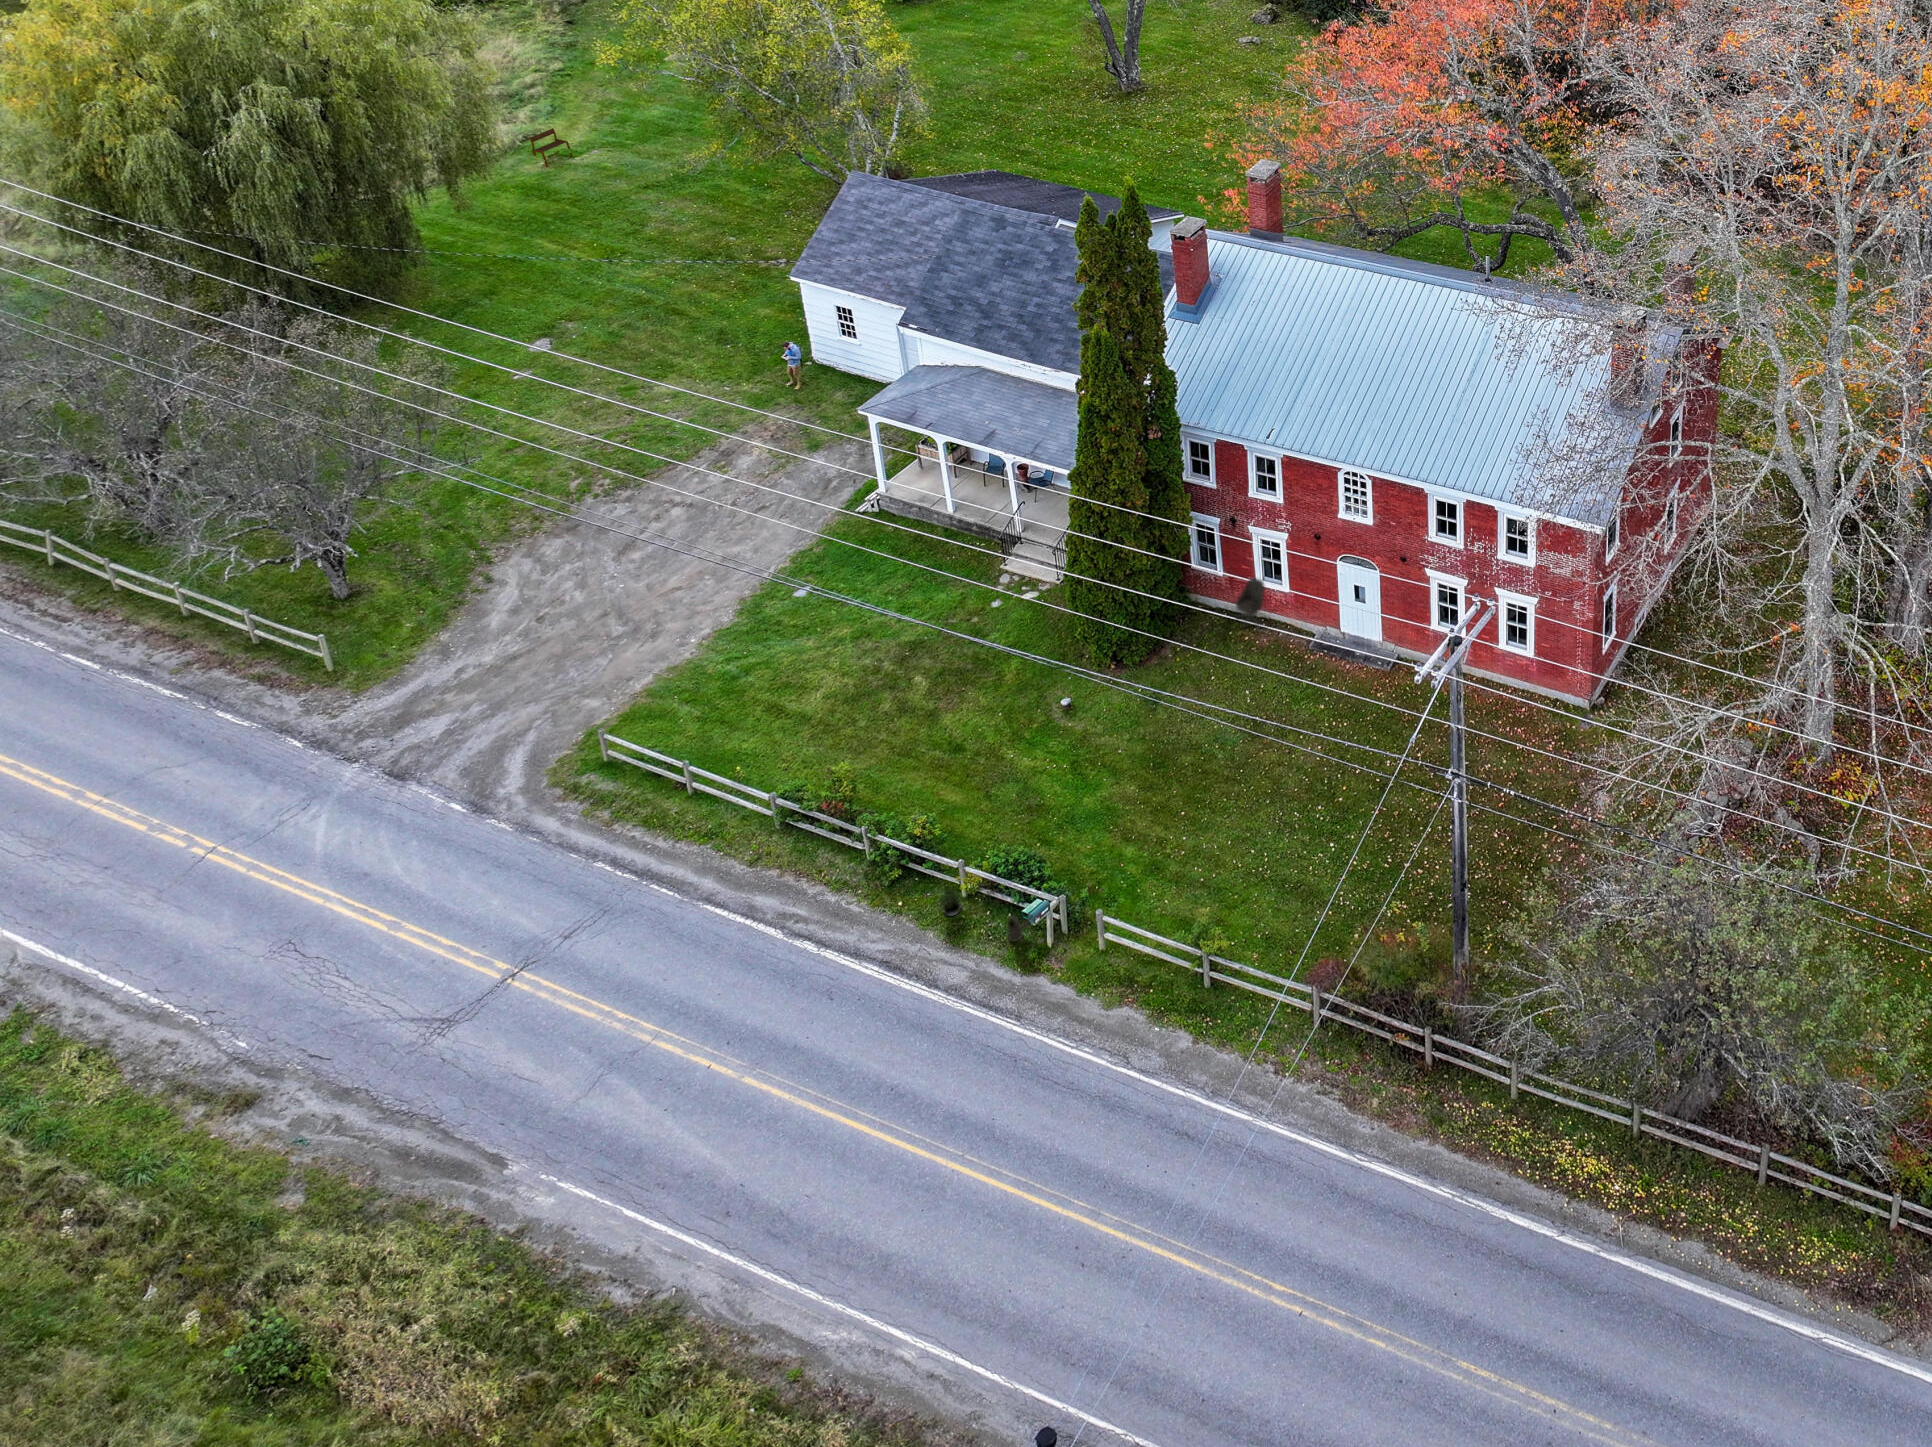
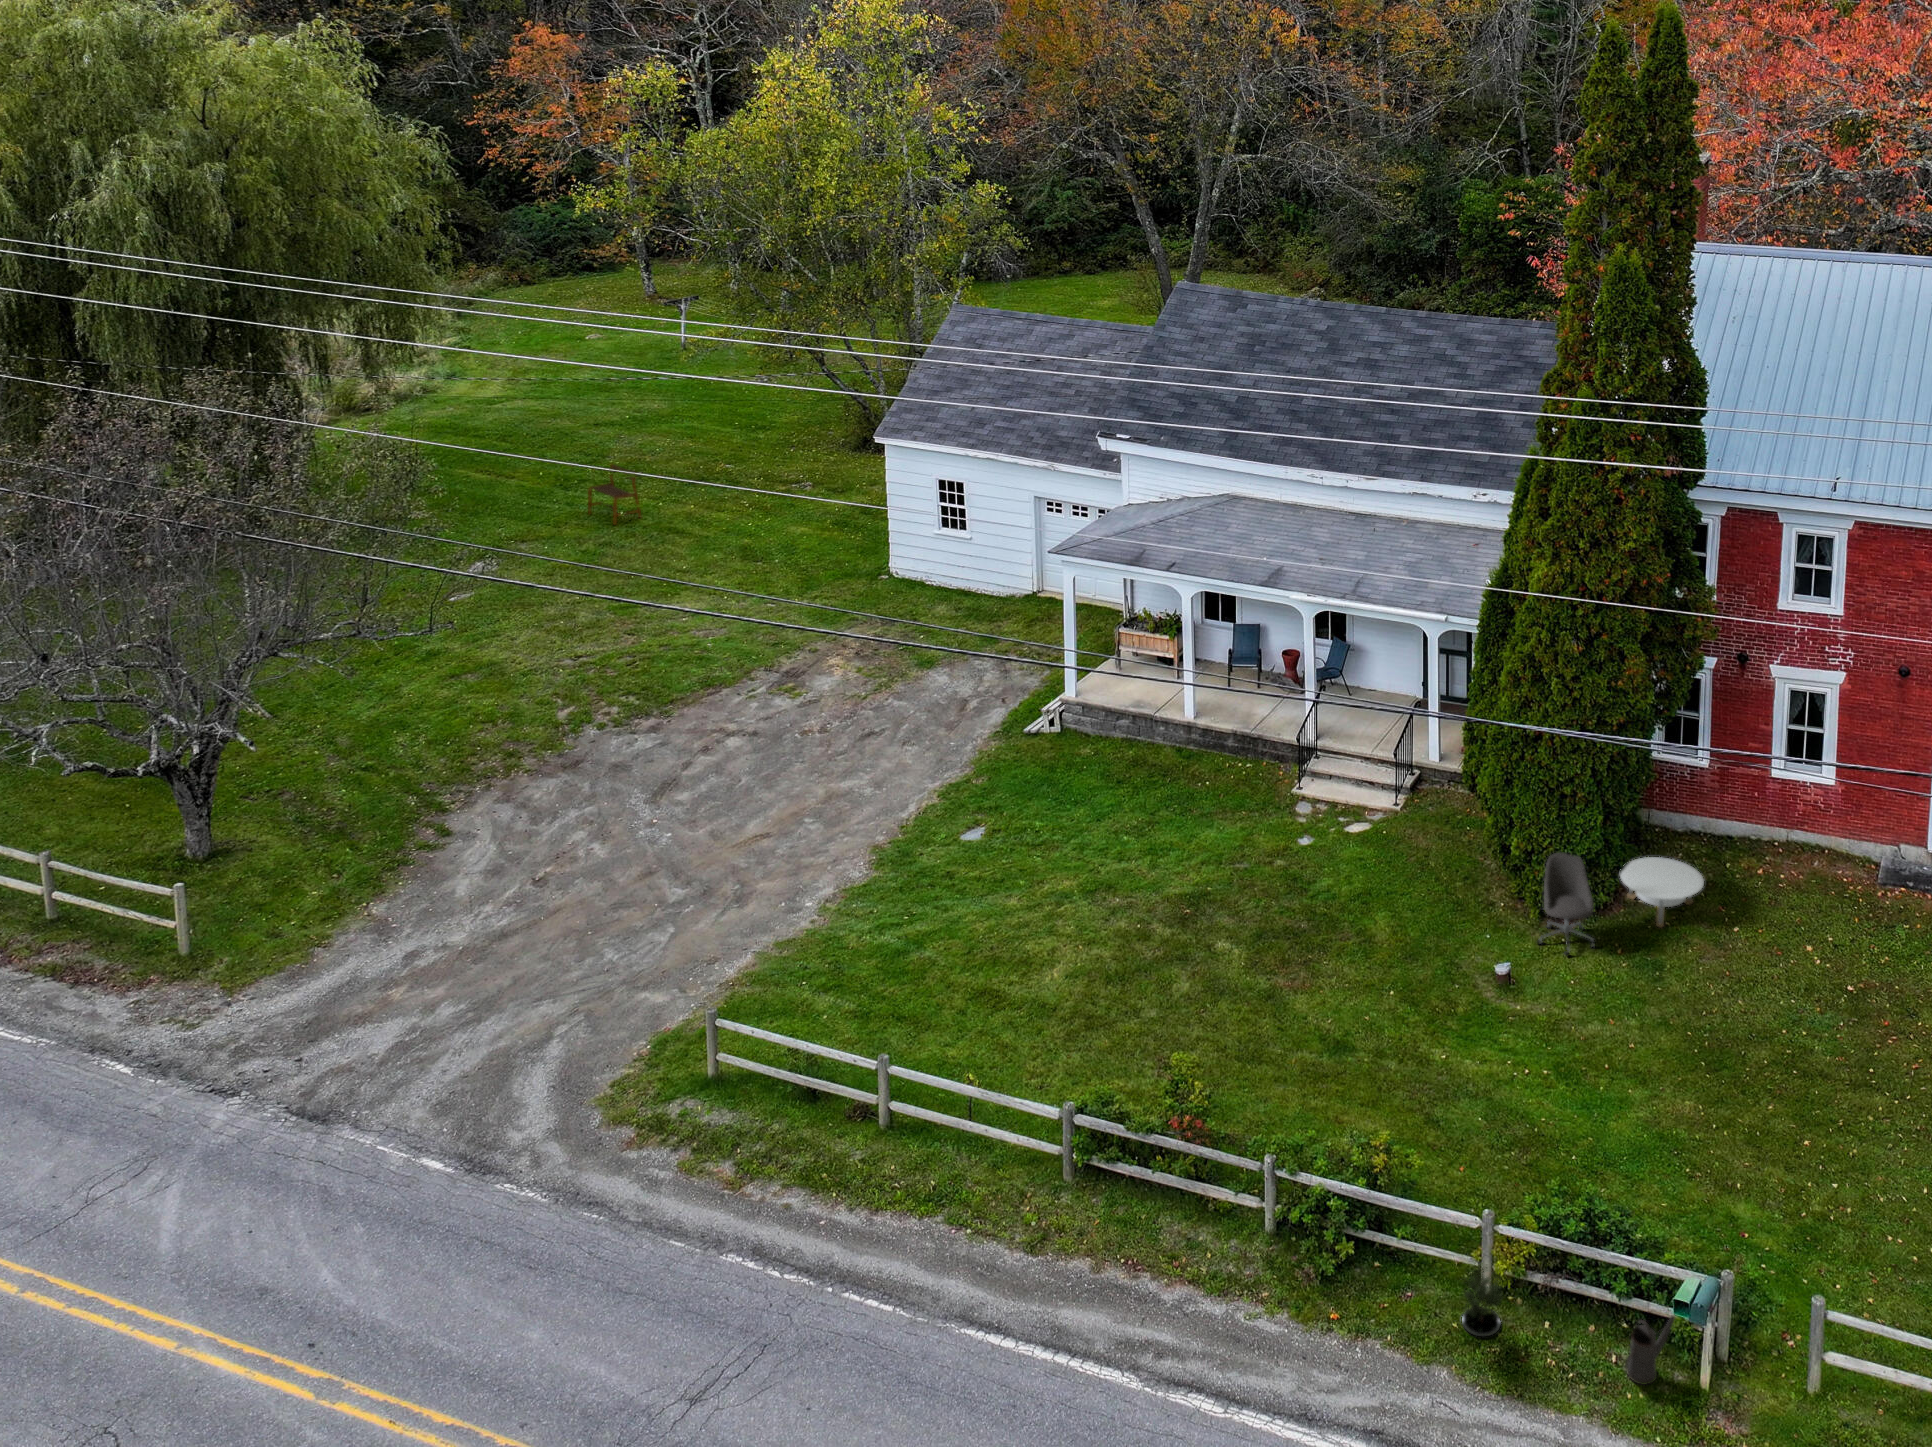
bench: present [529,128,573,167] -> present [588,464,641,524]
chair: present [1236,578,1264,627] -> present [1537,853,1595,956]
round table: none [1145,629,1192,673] -> present [1620,857,1704,927]

